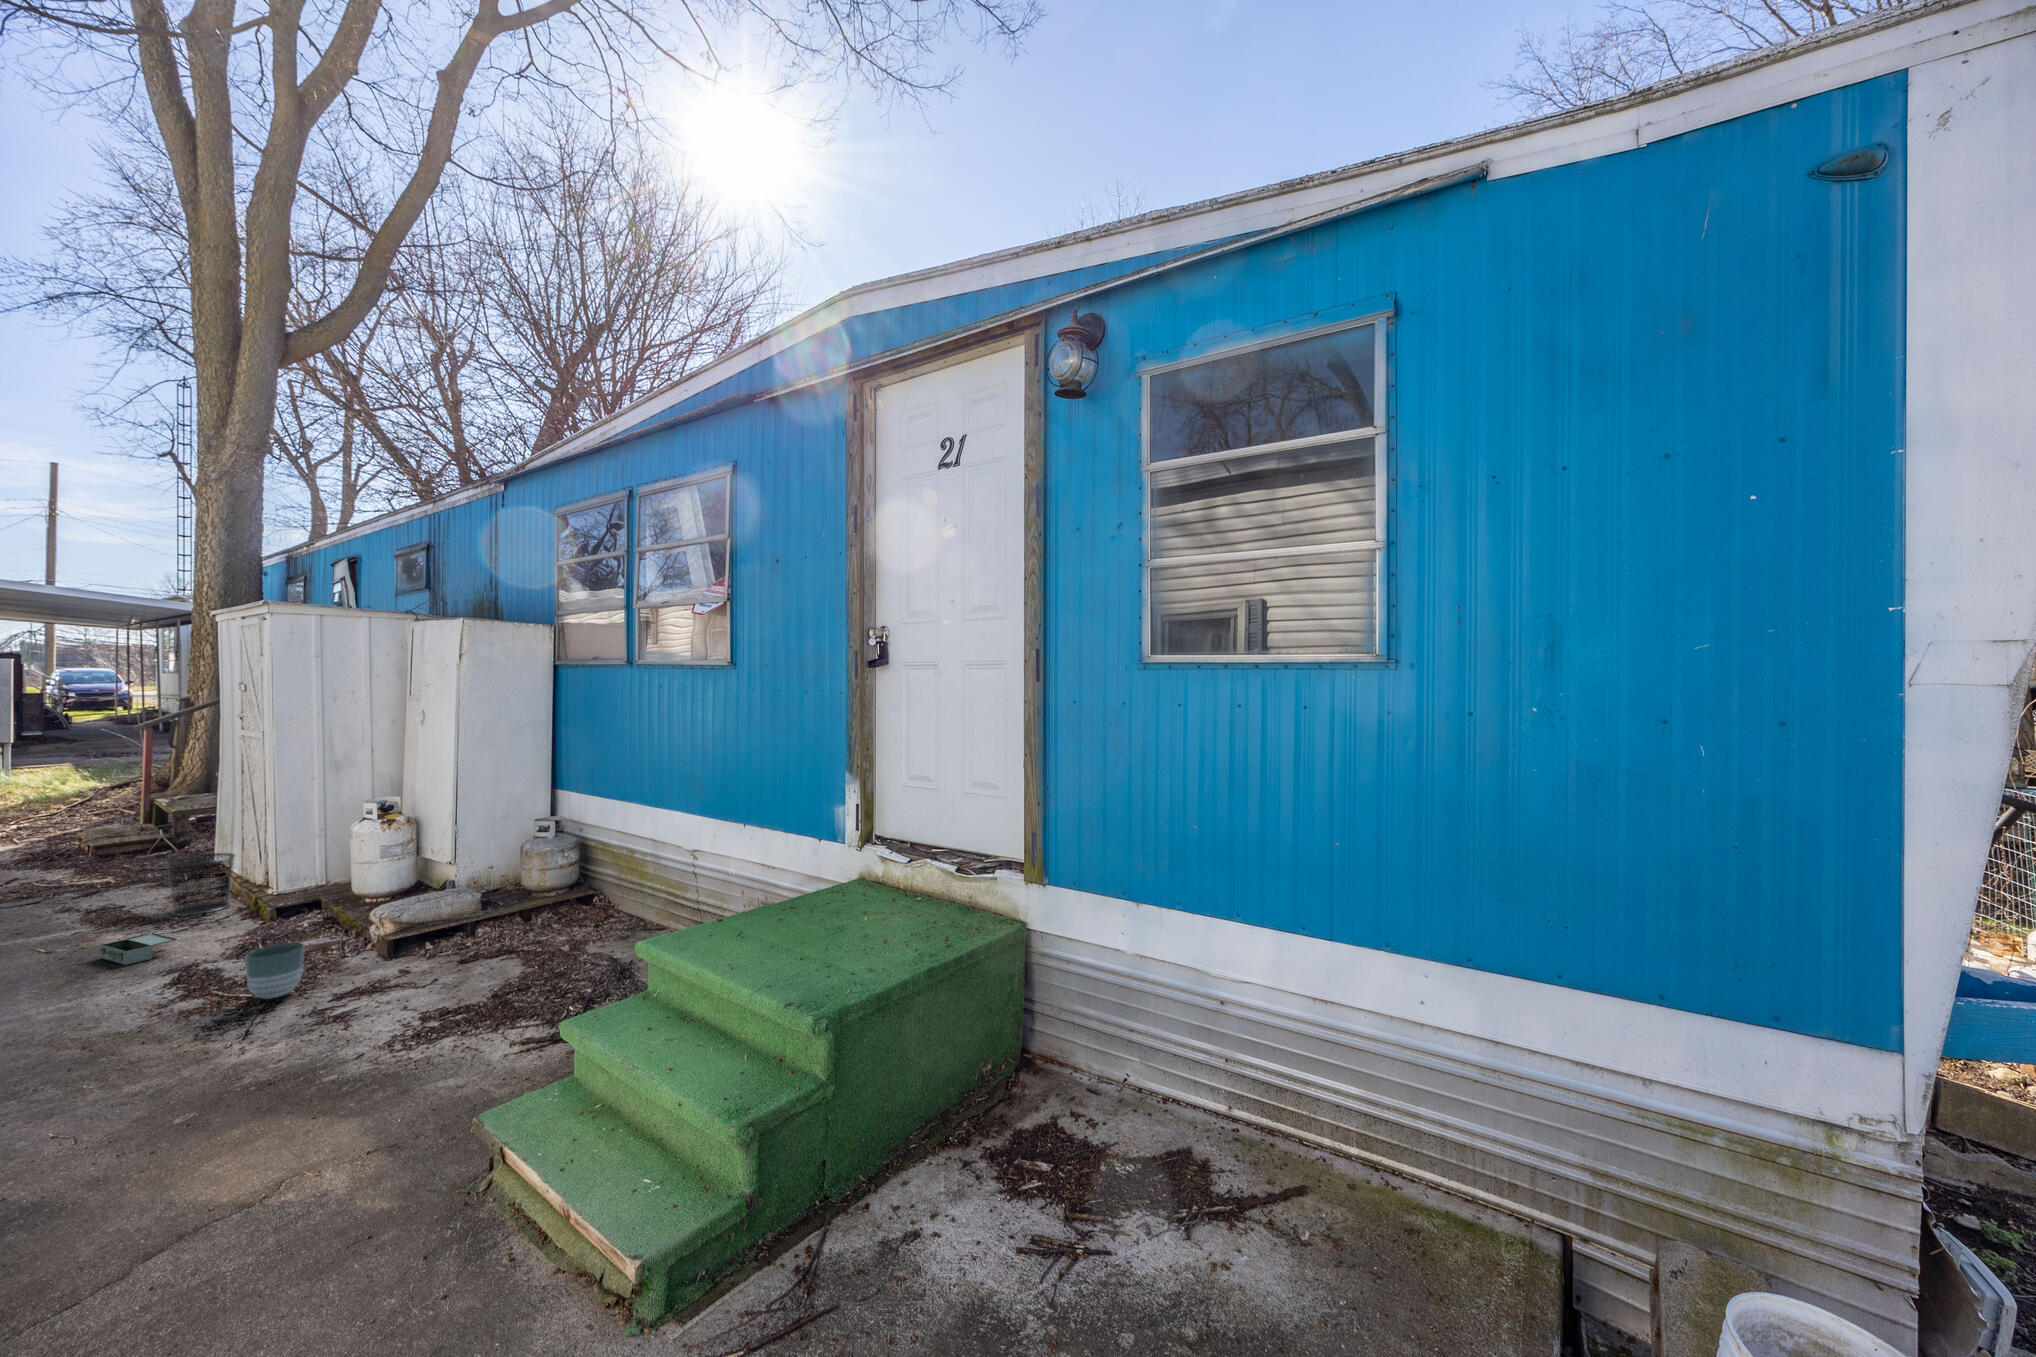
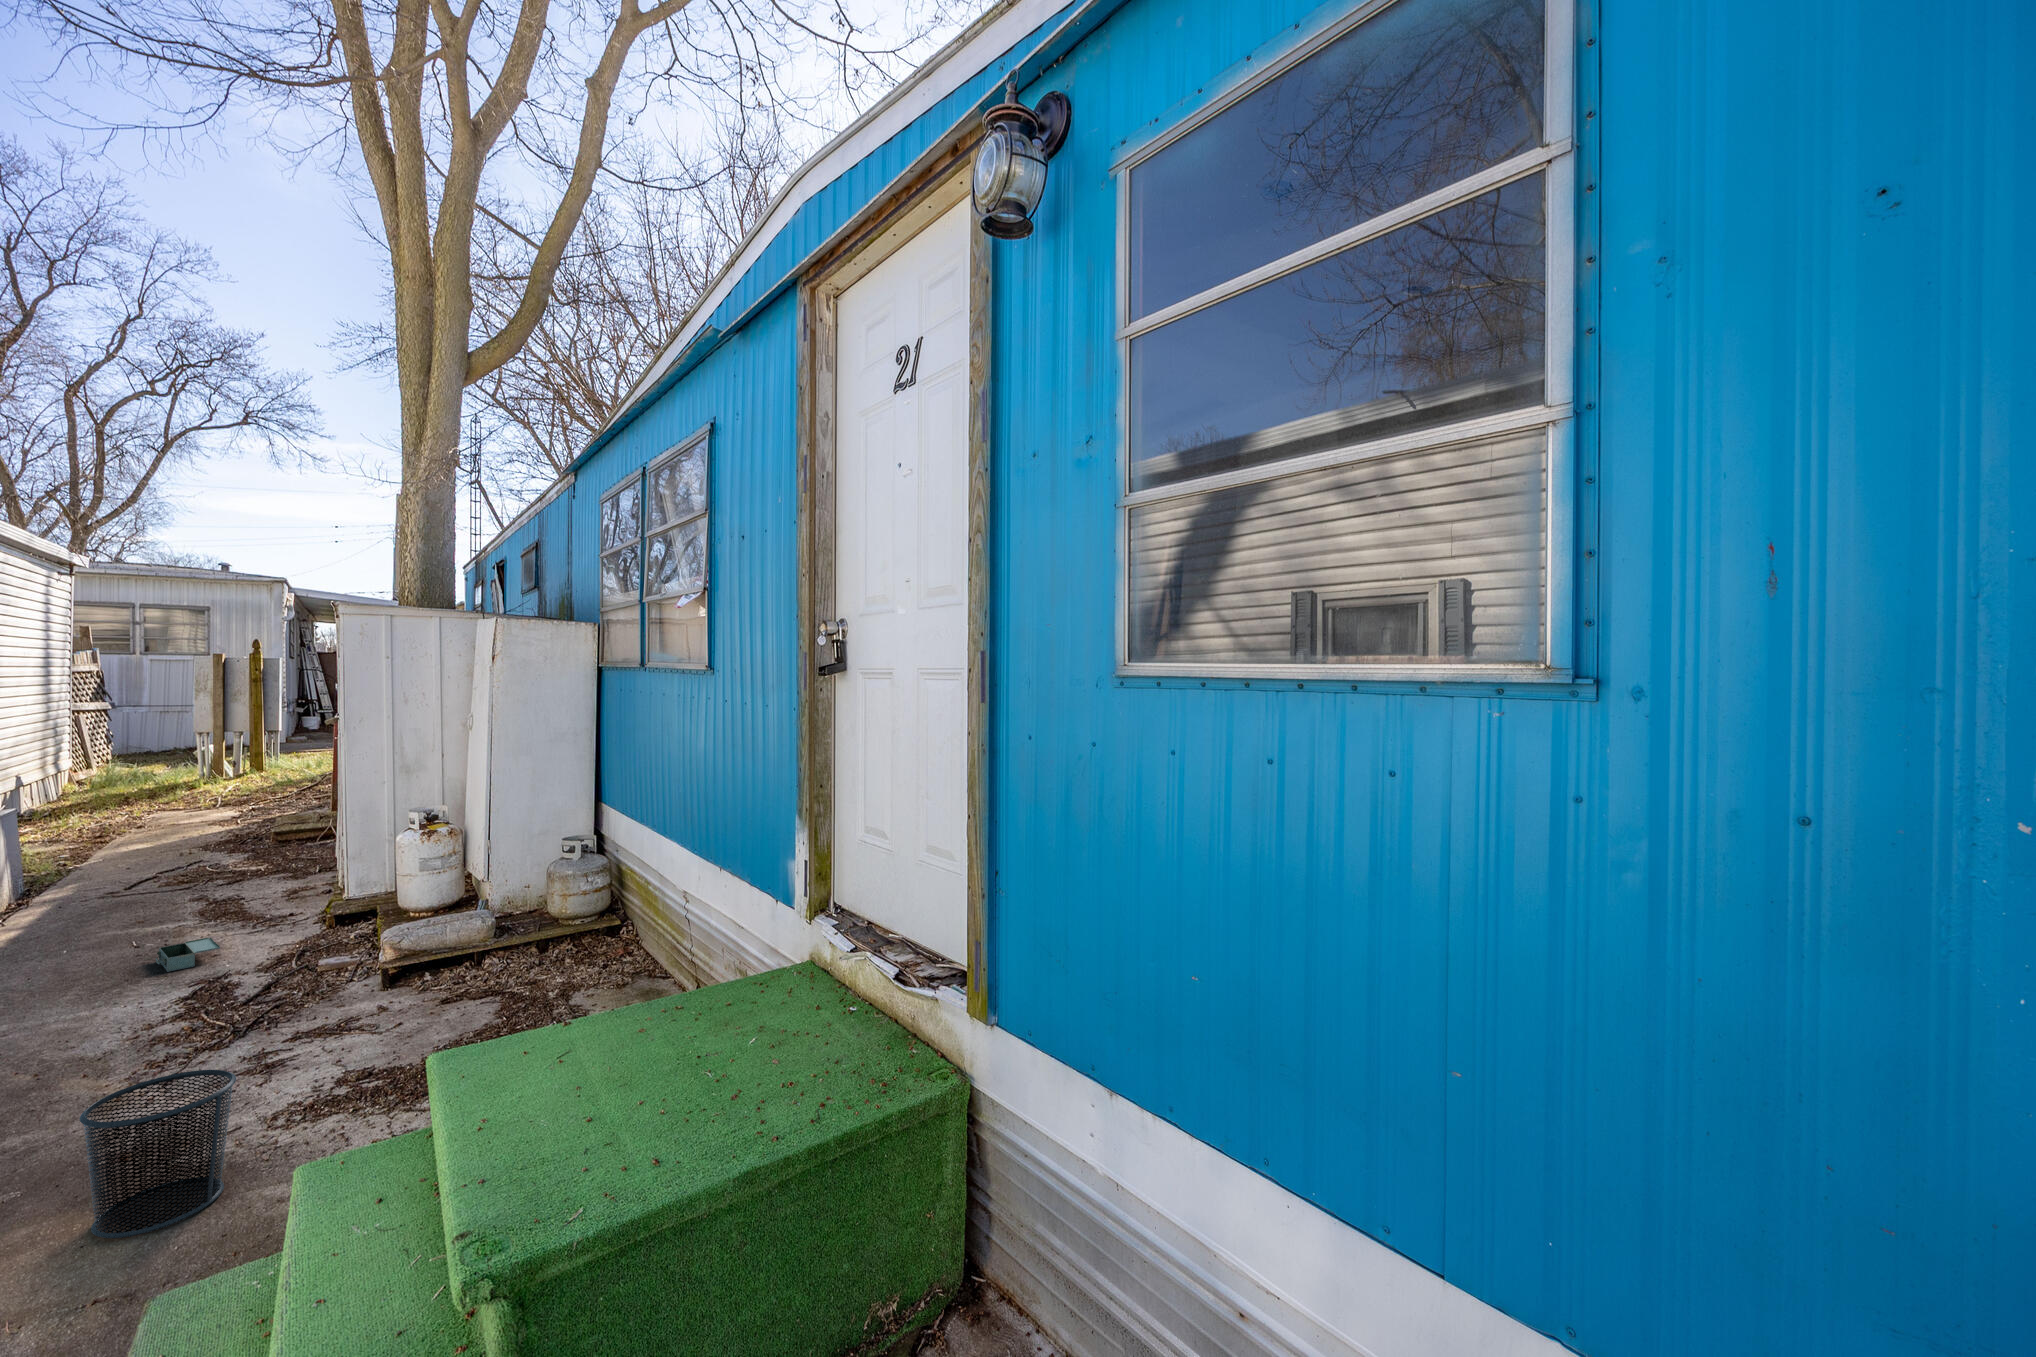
waste bin: present [167,853,235,916] -> present [79,1070,236,1238]
planter: present [245,943,304,999] -> none [206,971,271,1032]

